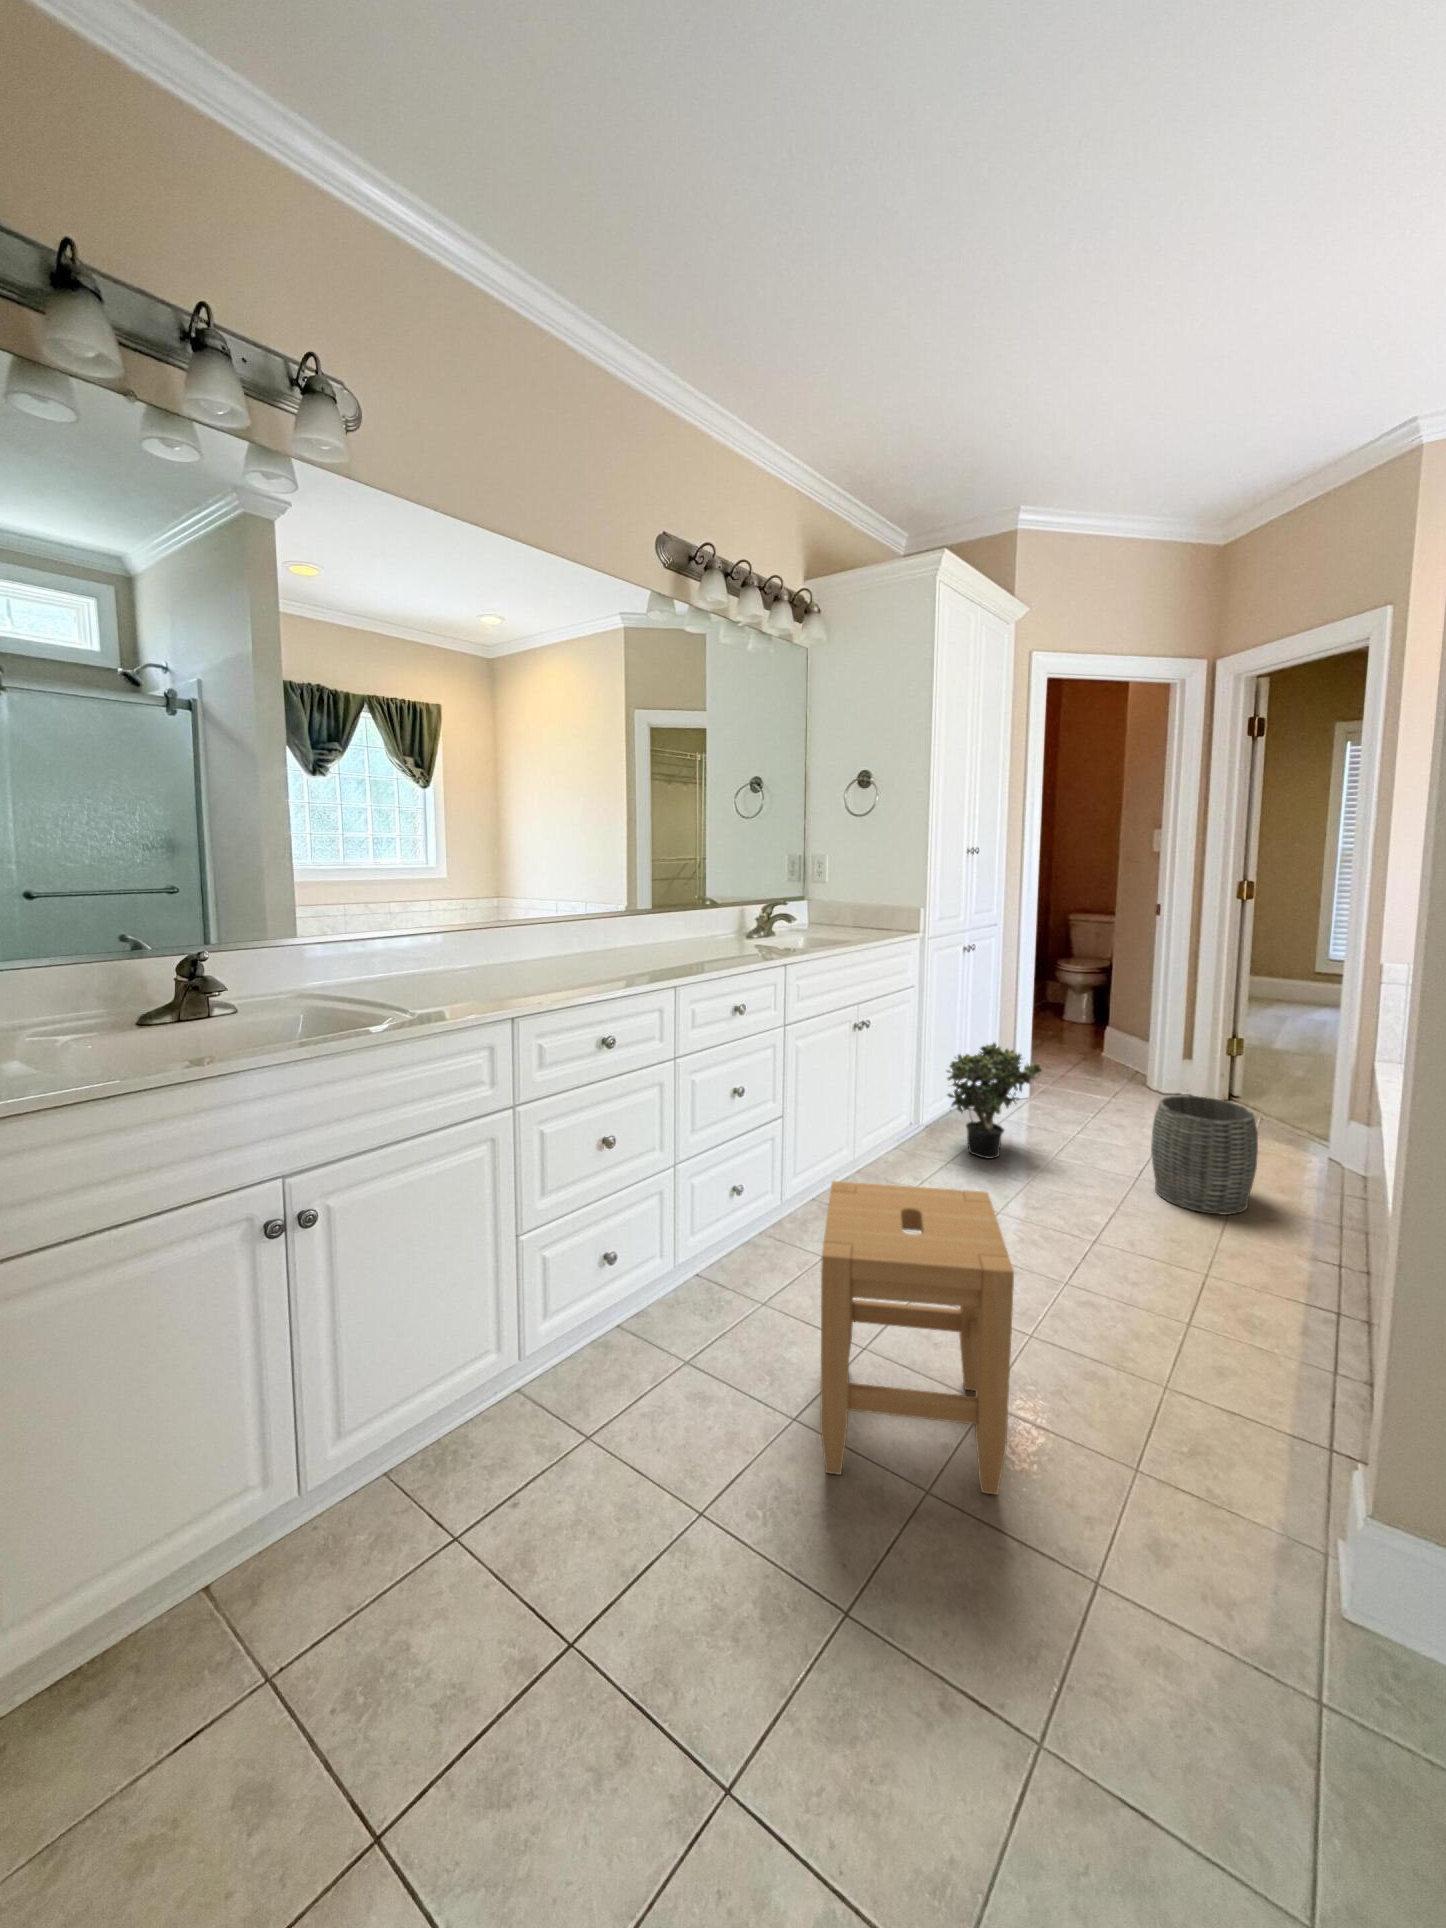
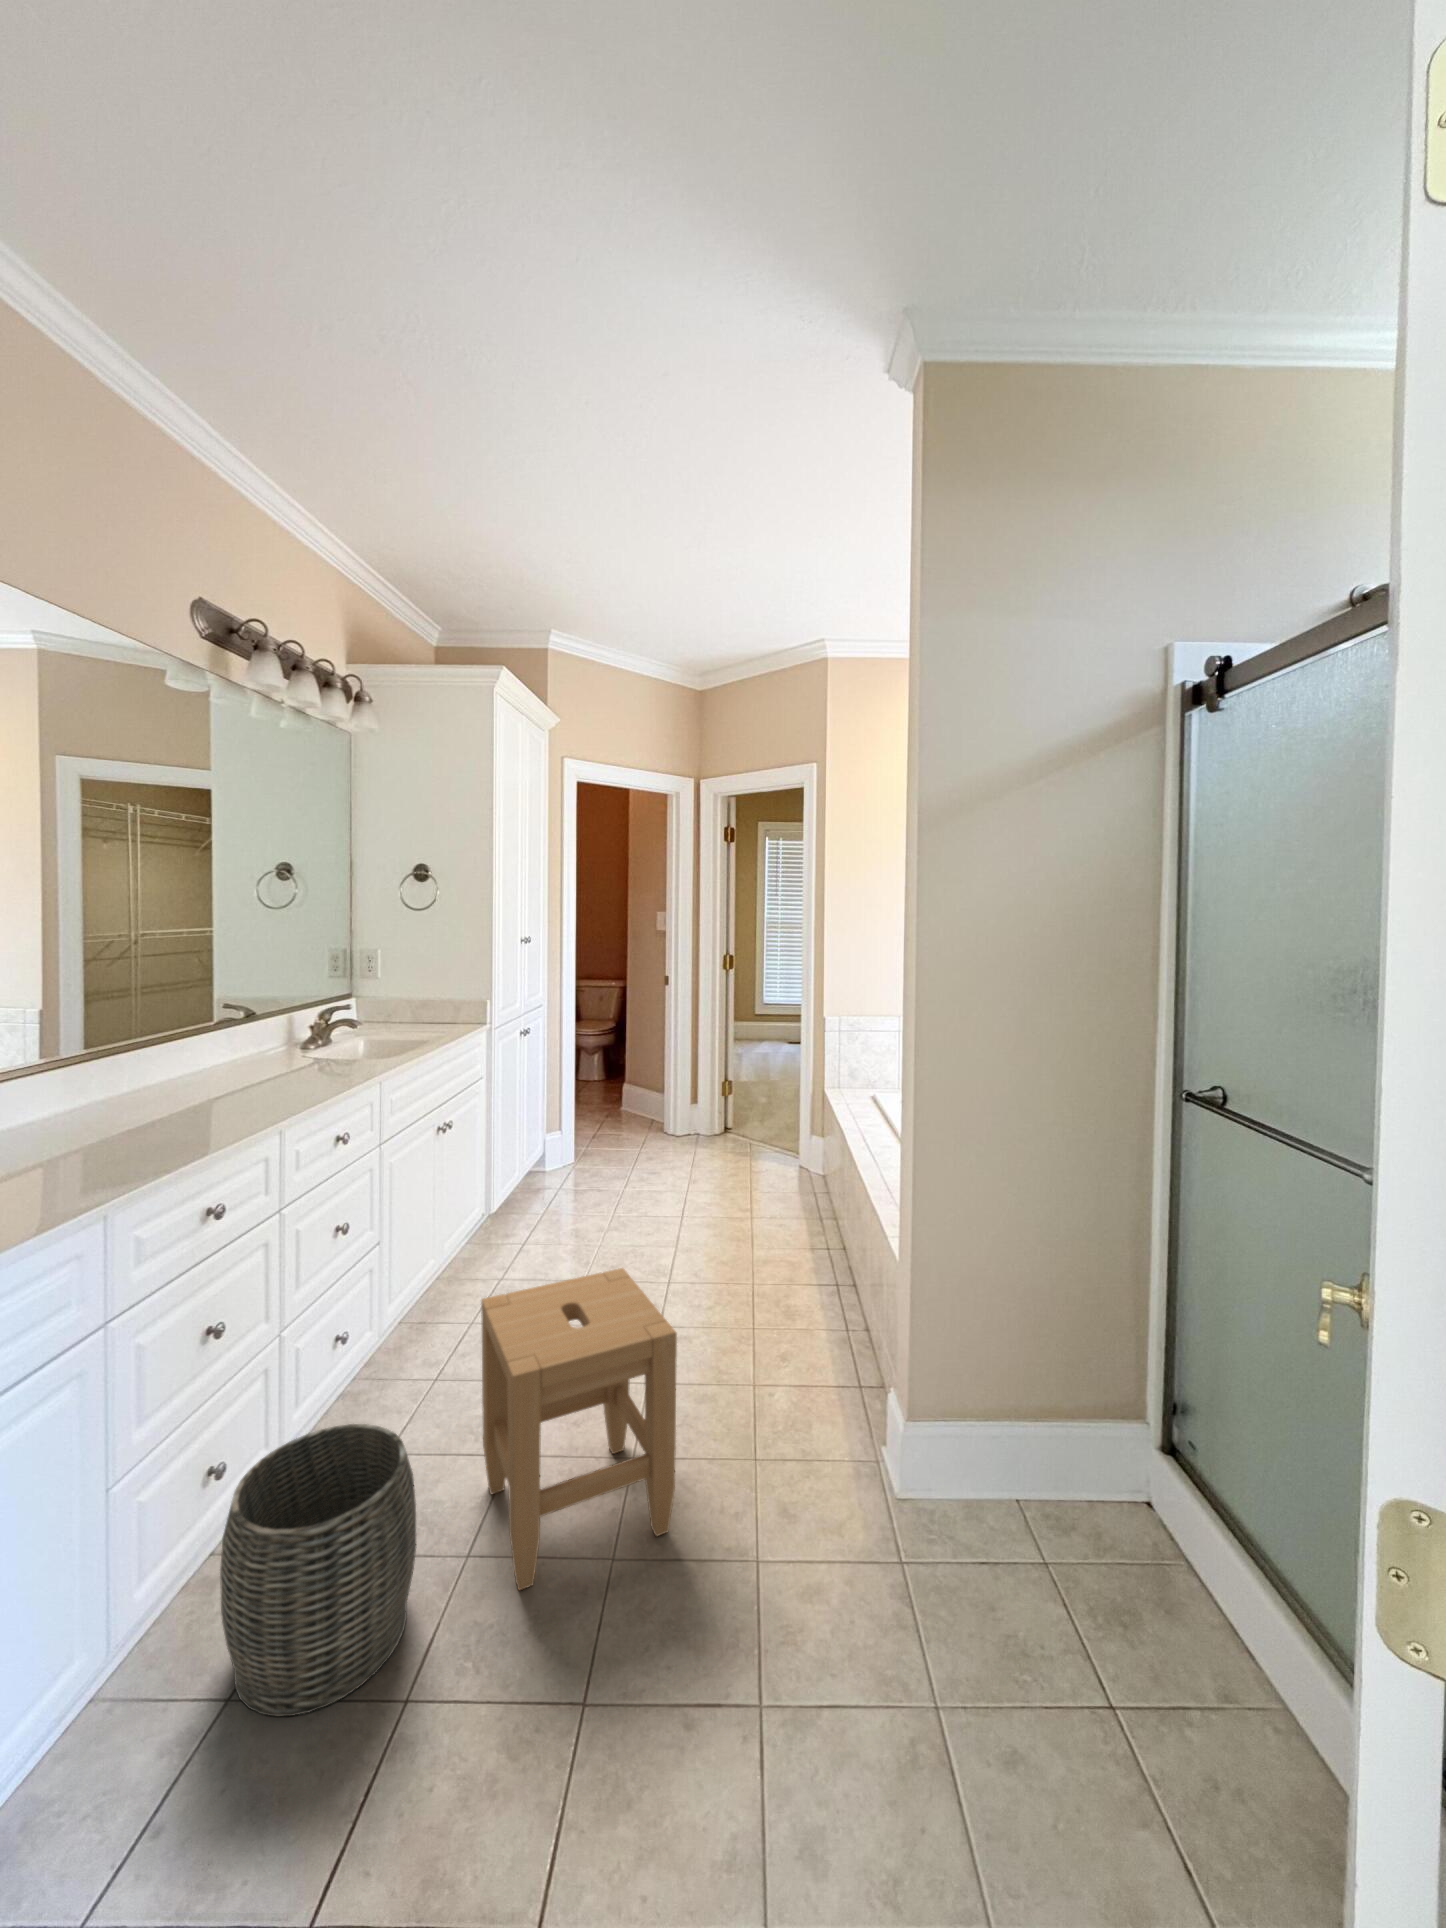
potted plant: present [947,1043,1042,1159] -> none [516,1120,603,1231]
woven basket: present [1151,1096,1258,1214] -> present [220,1424,416,1716]

